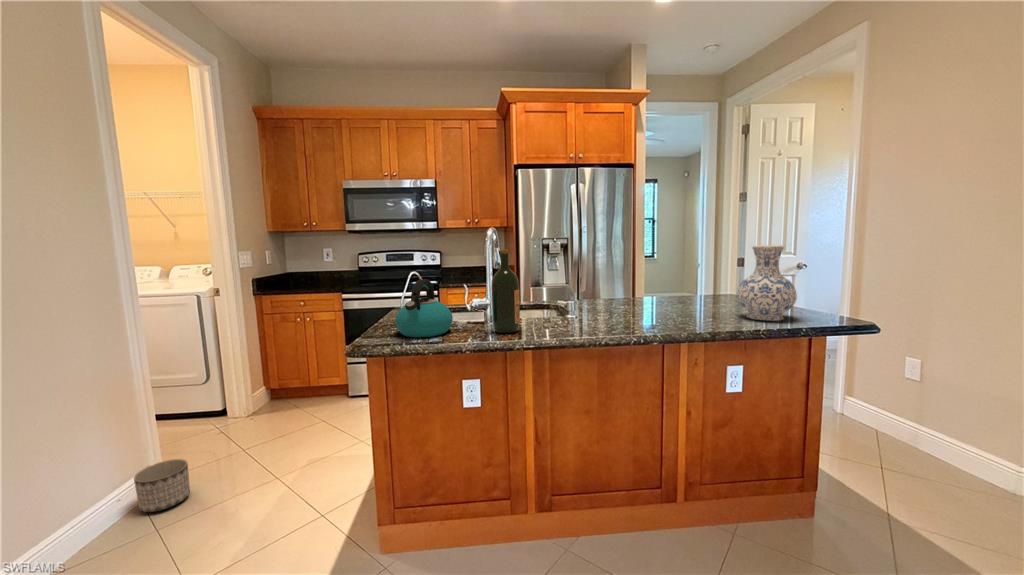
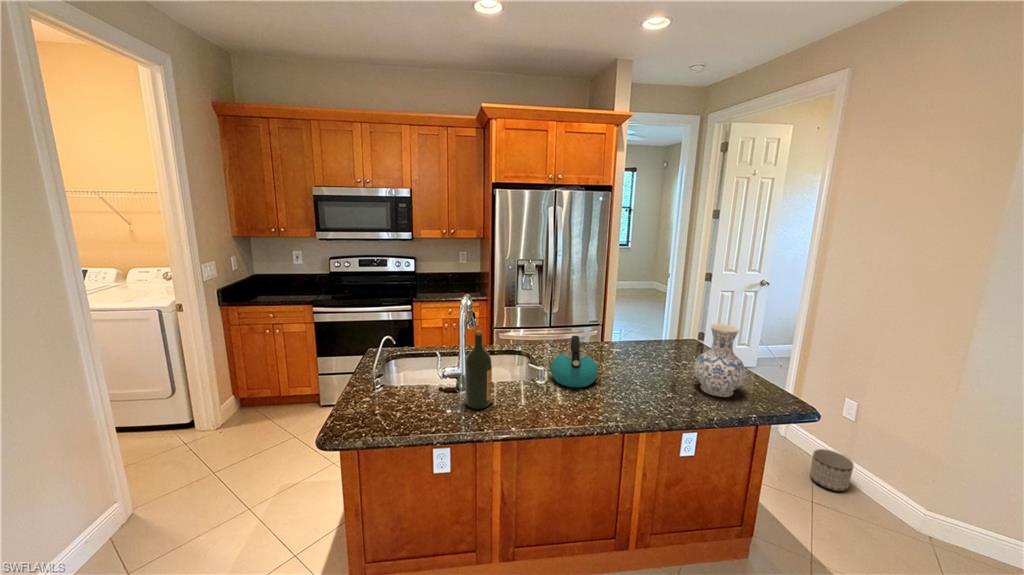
kettle: present [395,279,453,337] -> present [550,336,598,388]
planter: present [134,459,190,512] -> present [810,449,854,491]

